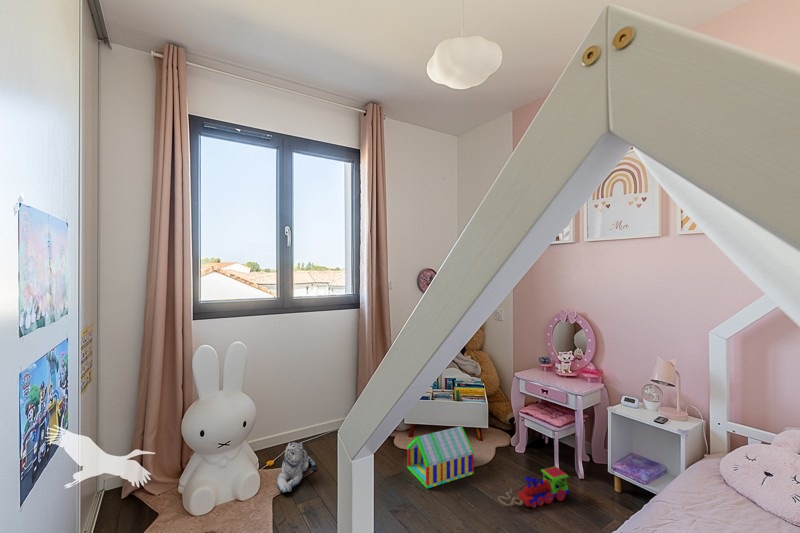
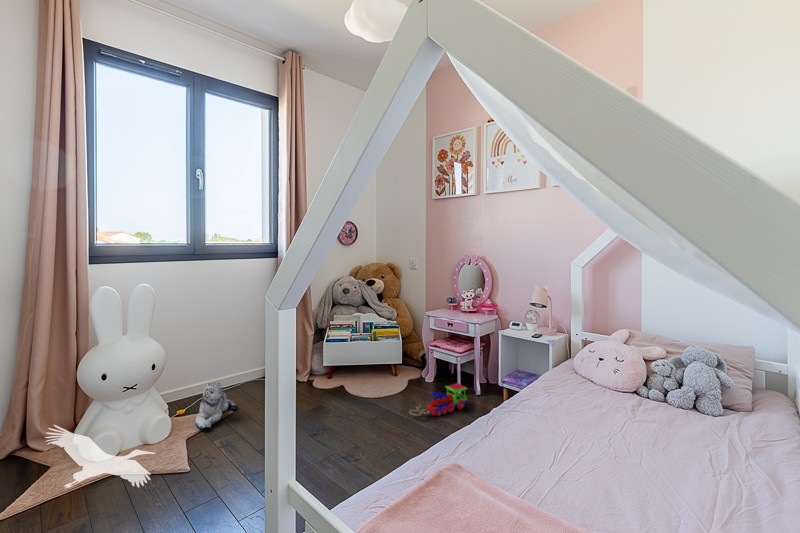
toy house: present [407,426,474,489] -> none [328,359,389,412]

